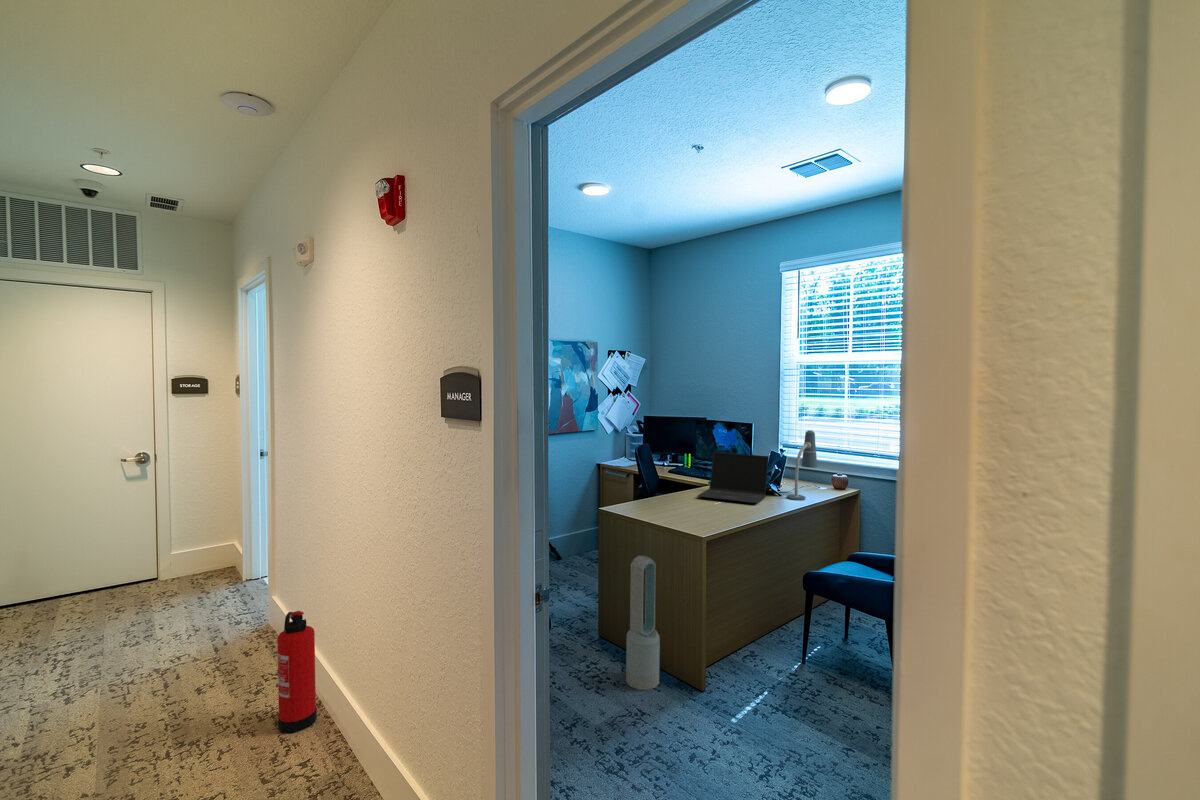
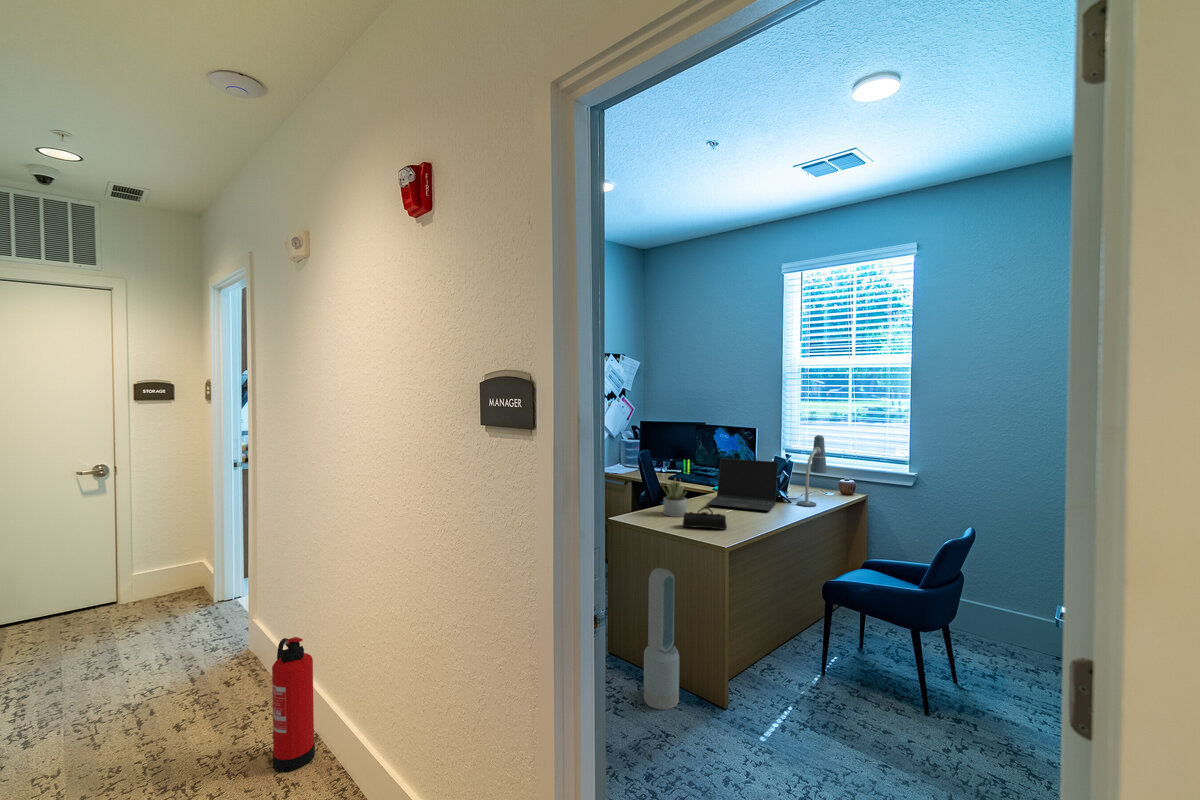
succulent plant: none [650,470,678,508] -> present [662,479,687,517]
pencil case: none [667,498,710,521] -> present [683,507,727,530]

